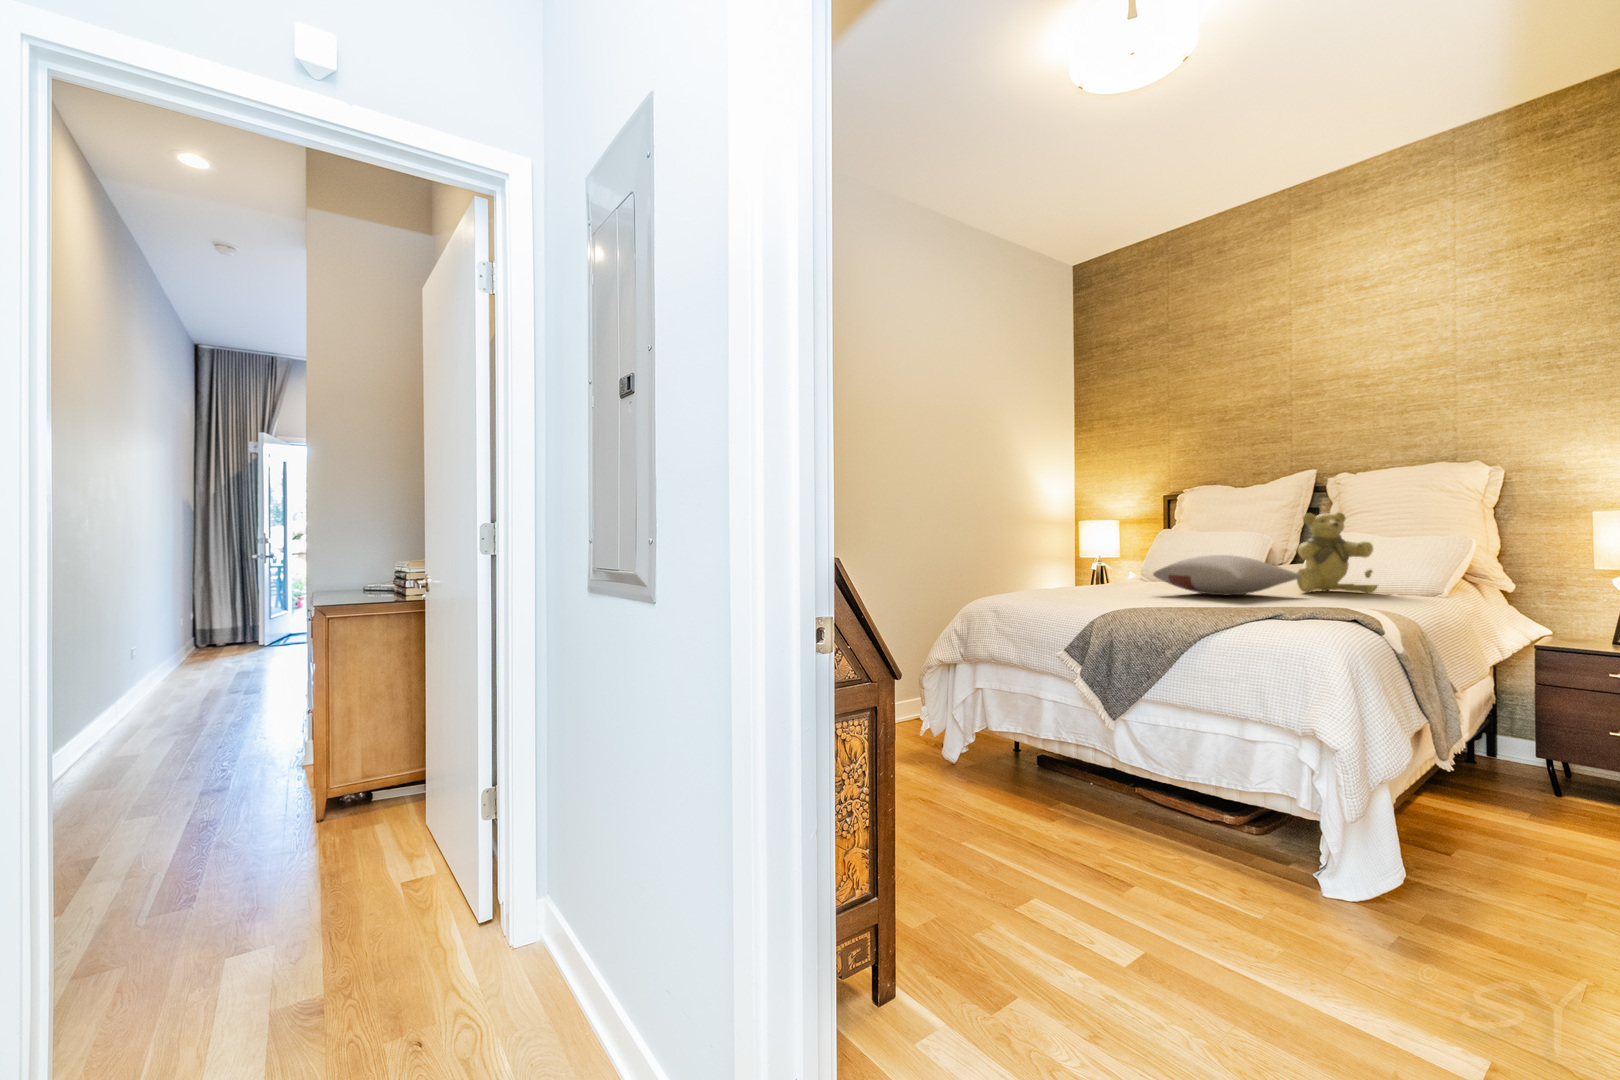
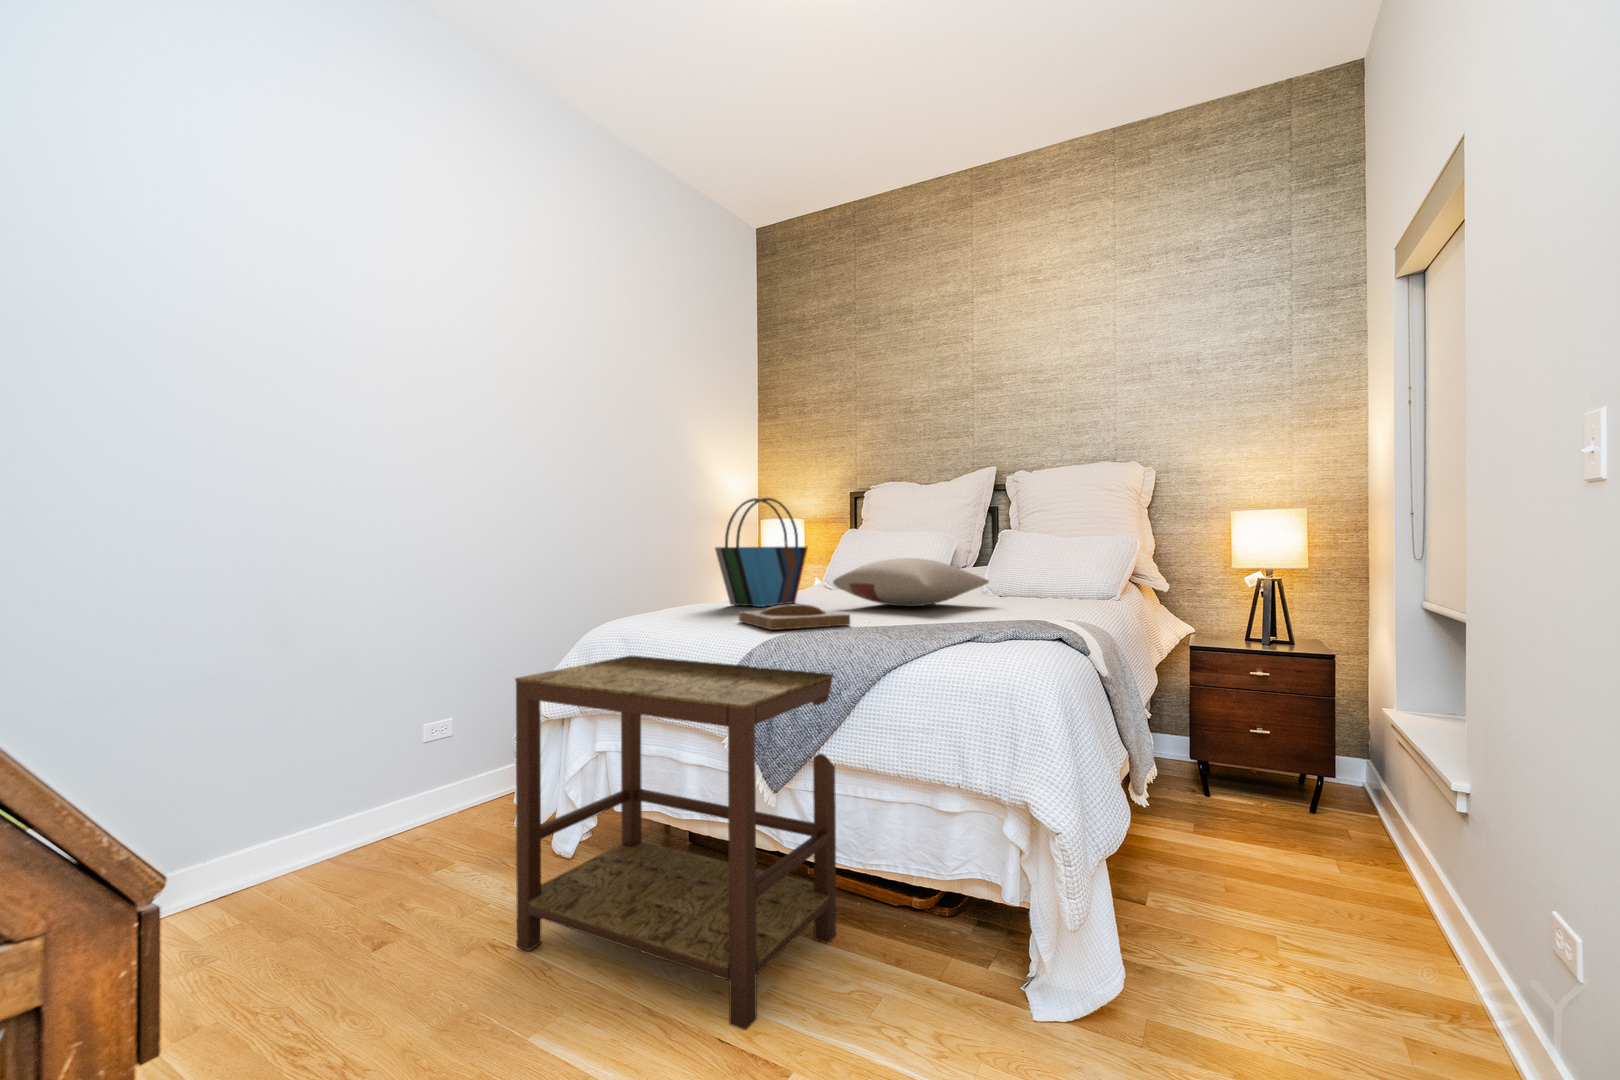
tote bag: none [1052,506,1129,592] -> present [715,498,807,607]
teddy bear: present [1297,512,1378,593] -> none [982,509,1062,600]
tray: none [1078,590,1171,607] -> present [739,605,850,630]
side table: none [934,622,1161,860] -> present [515,656,836,1030]

